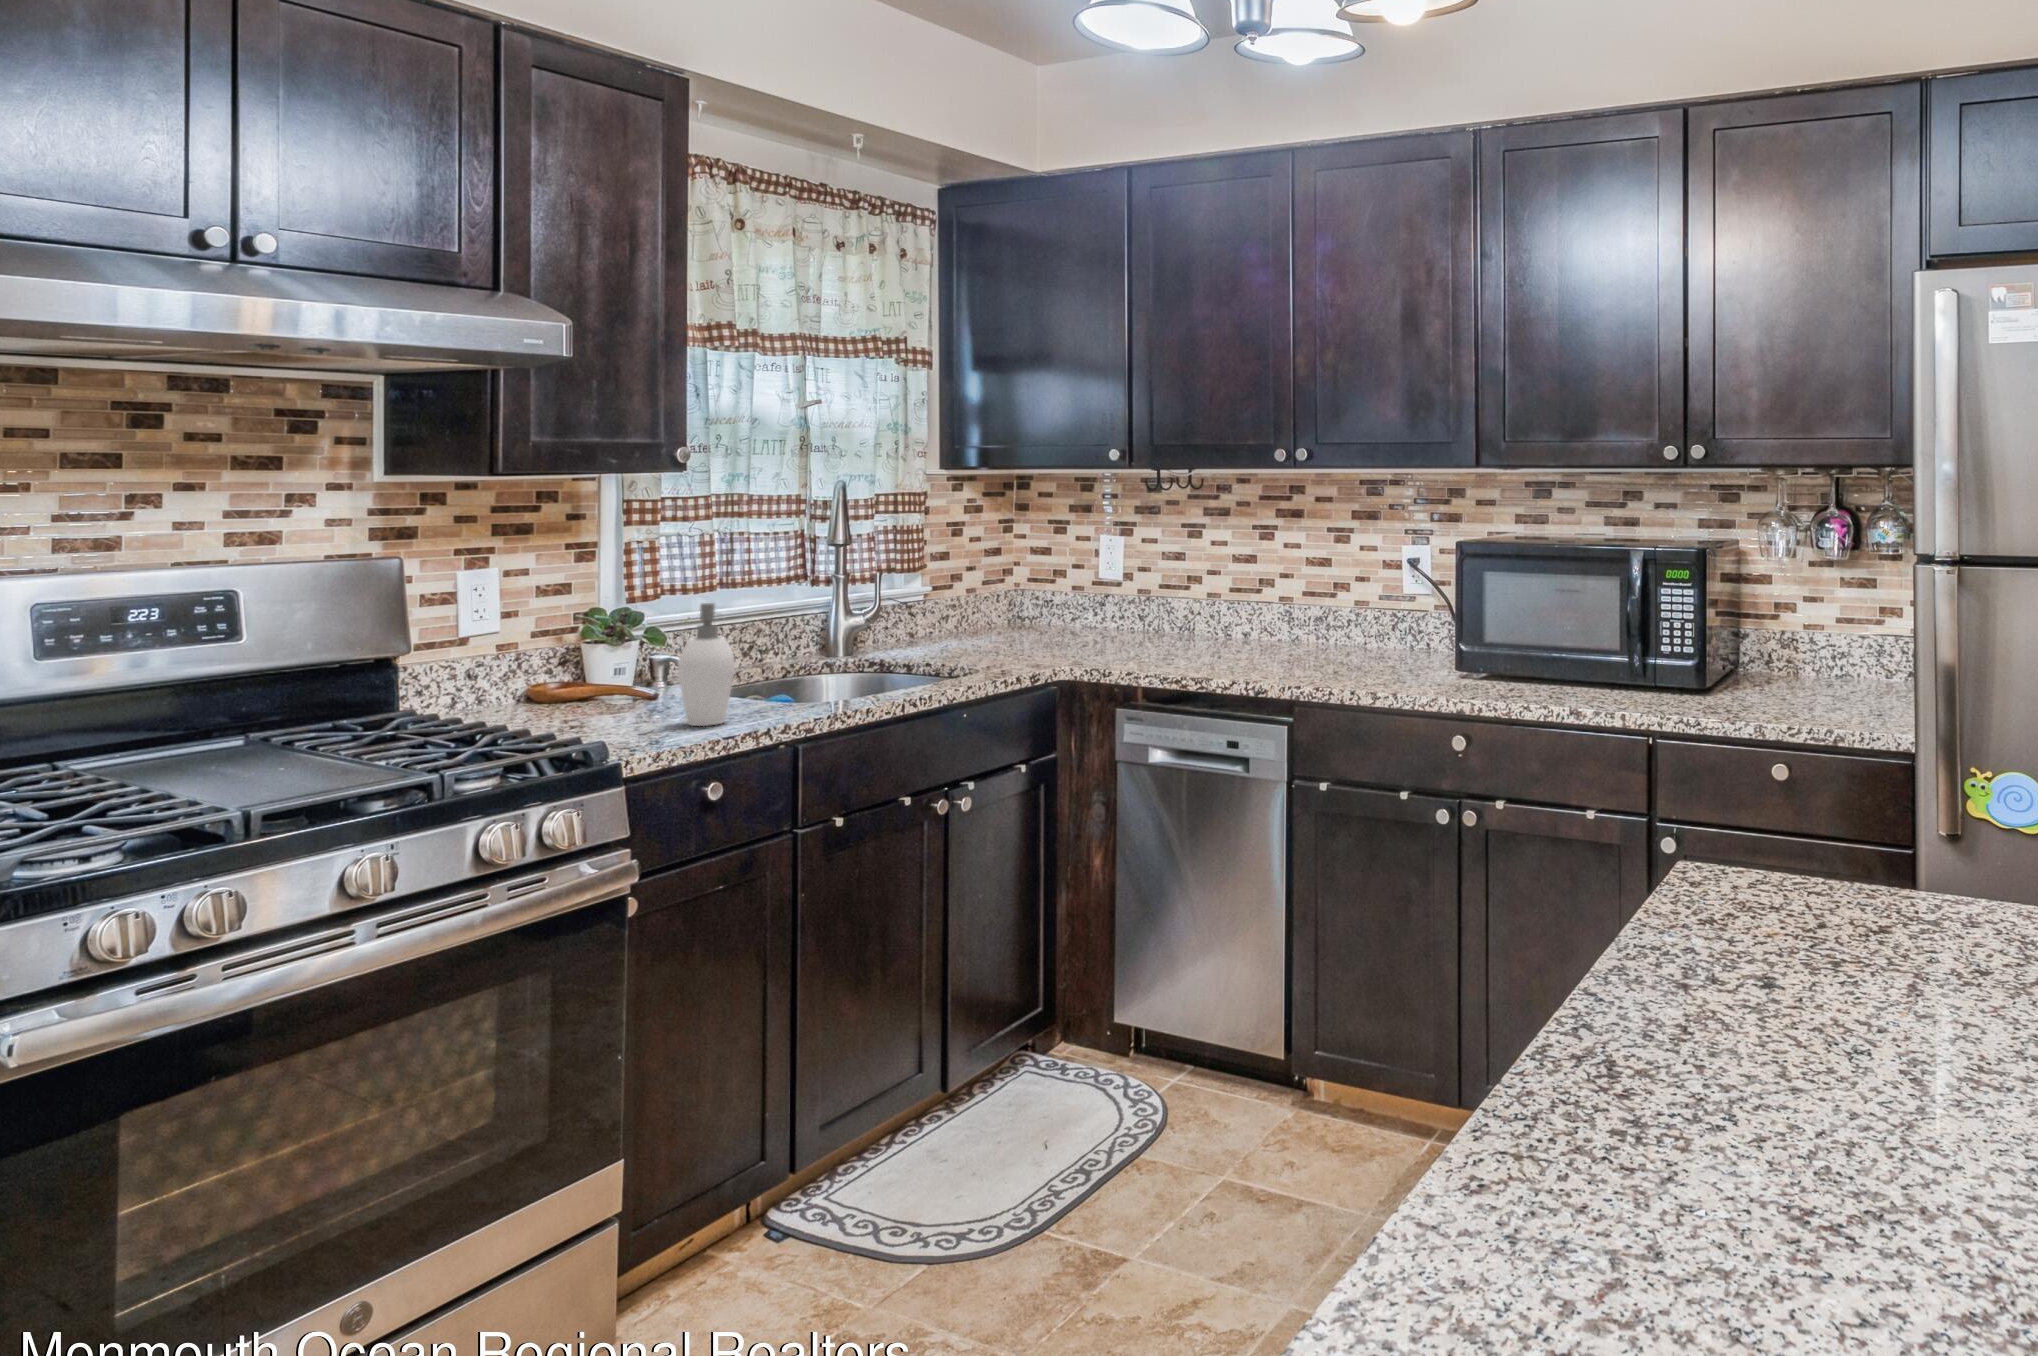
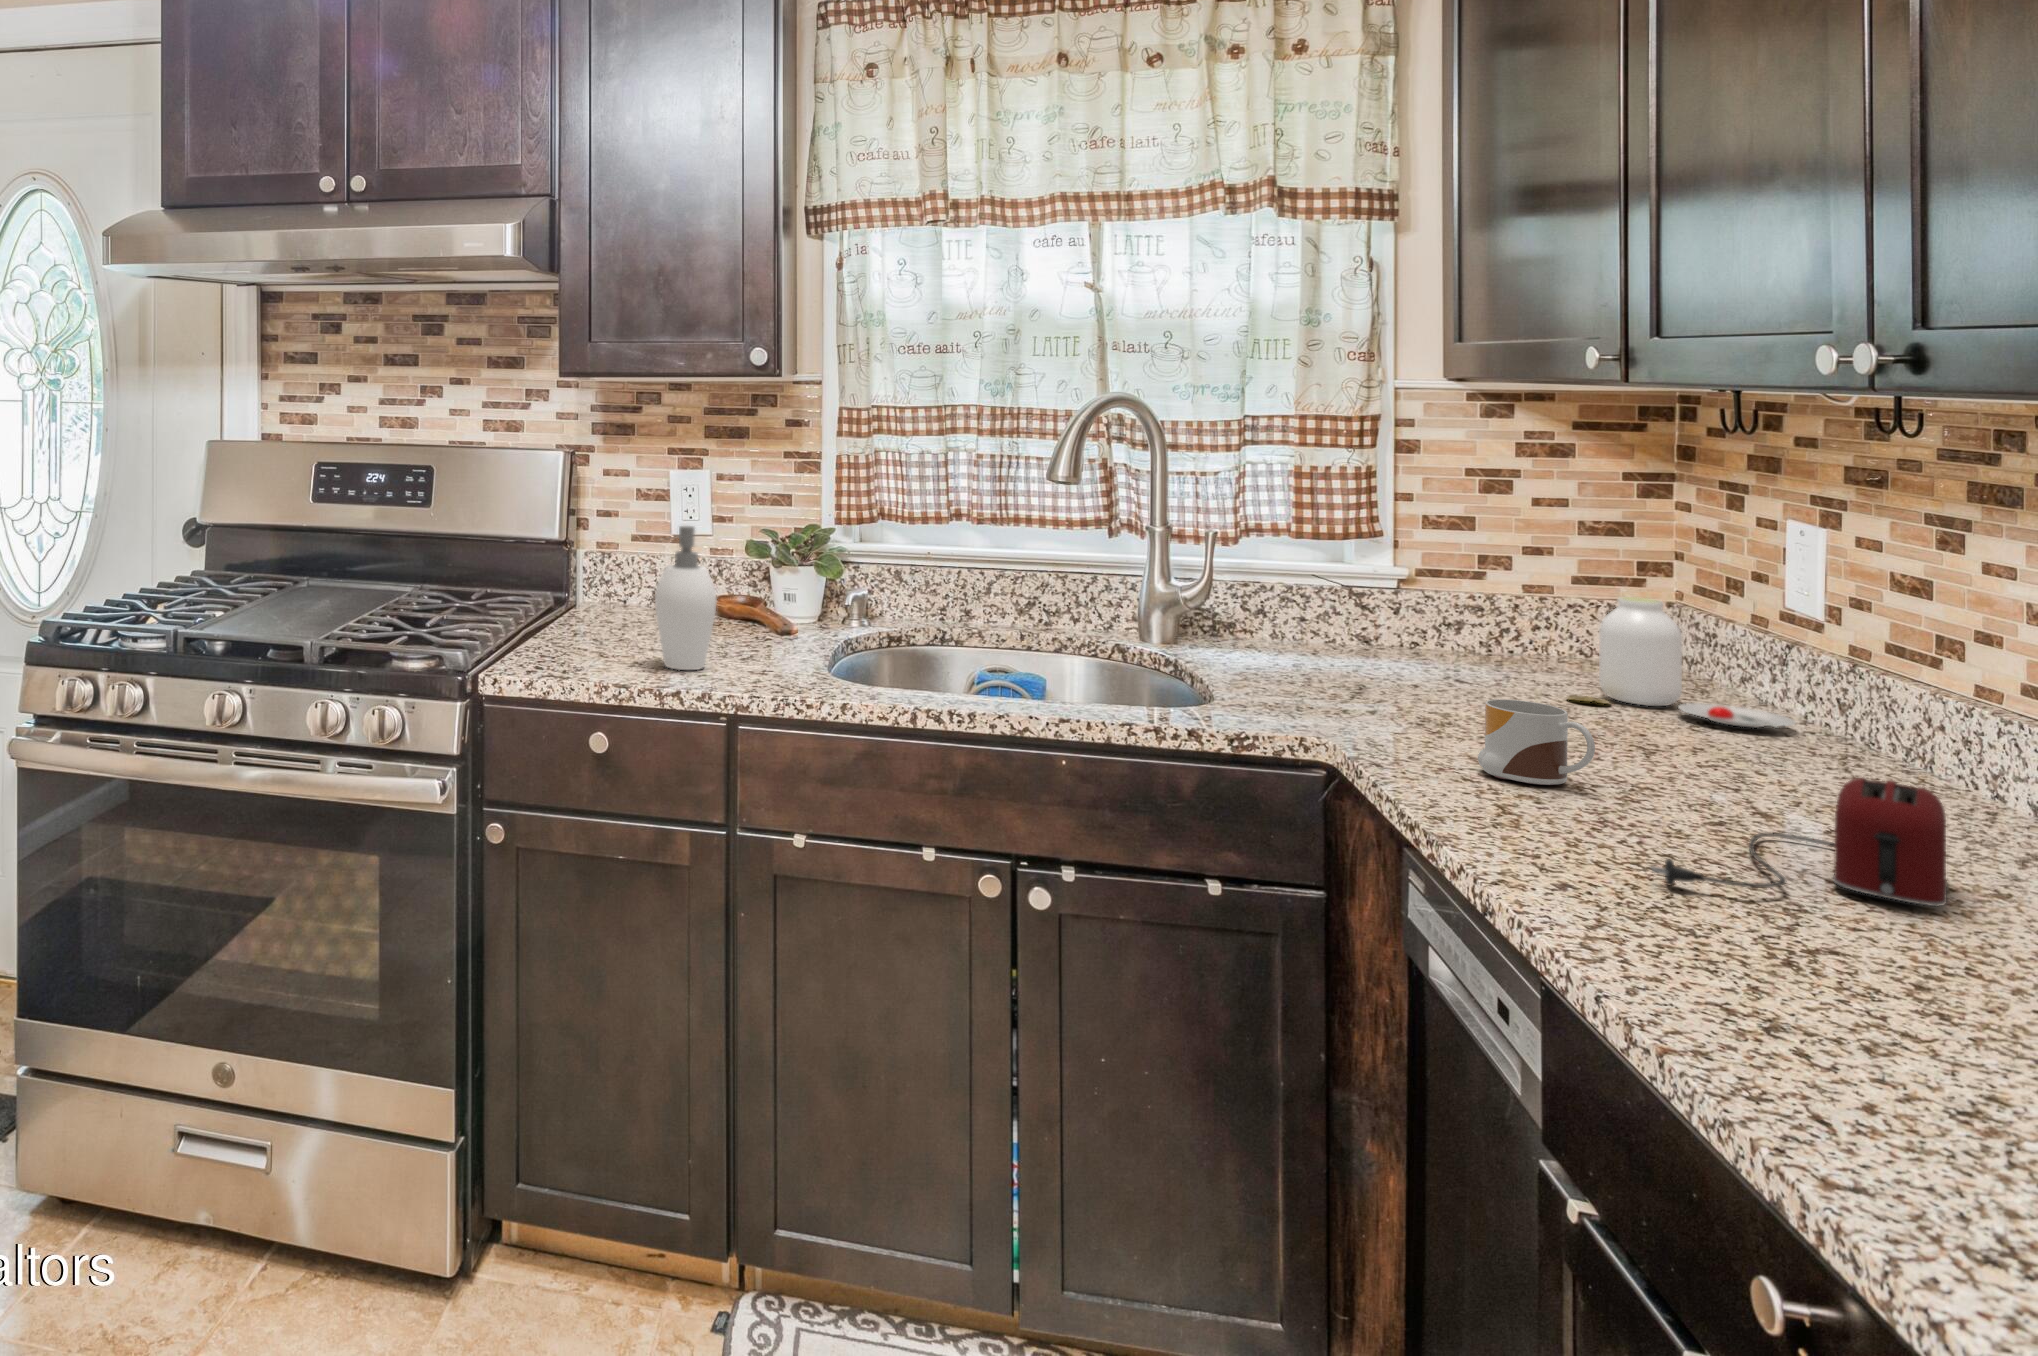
jar: none [1025,584,1115,643] -> present [1567,597,1795,728]
toaster: none [1225,621,1302,672] -> present [1651,777,1947,906]
mug: none [1116,627,1166,665] -> present [1478,699,1595,785]

